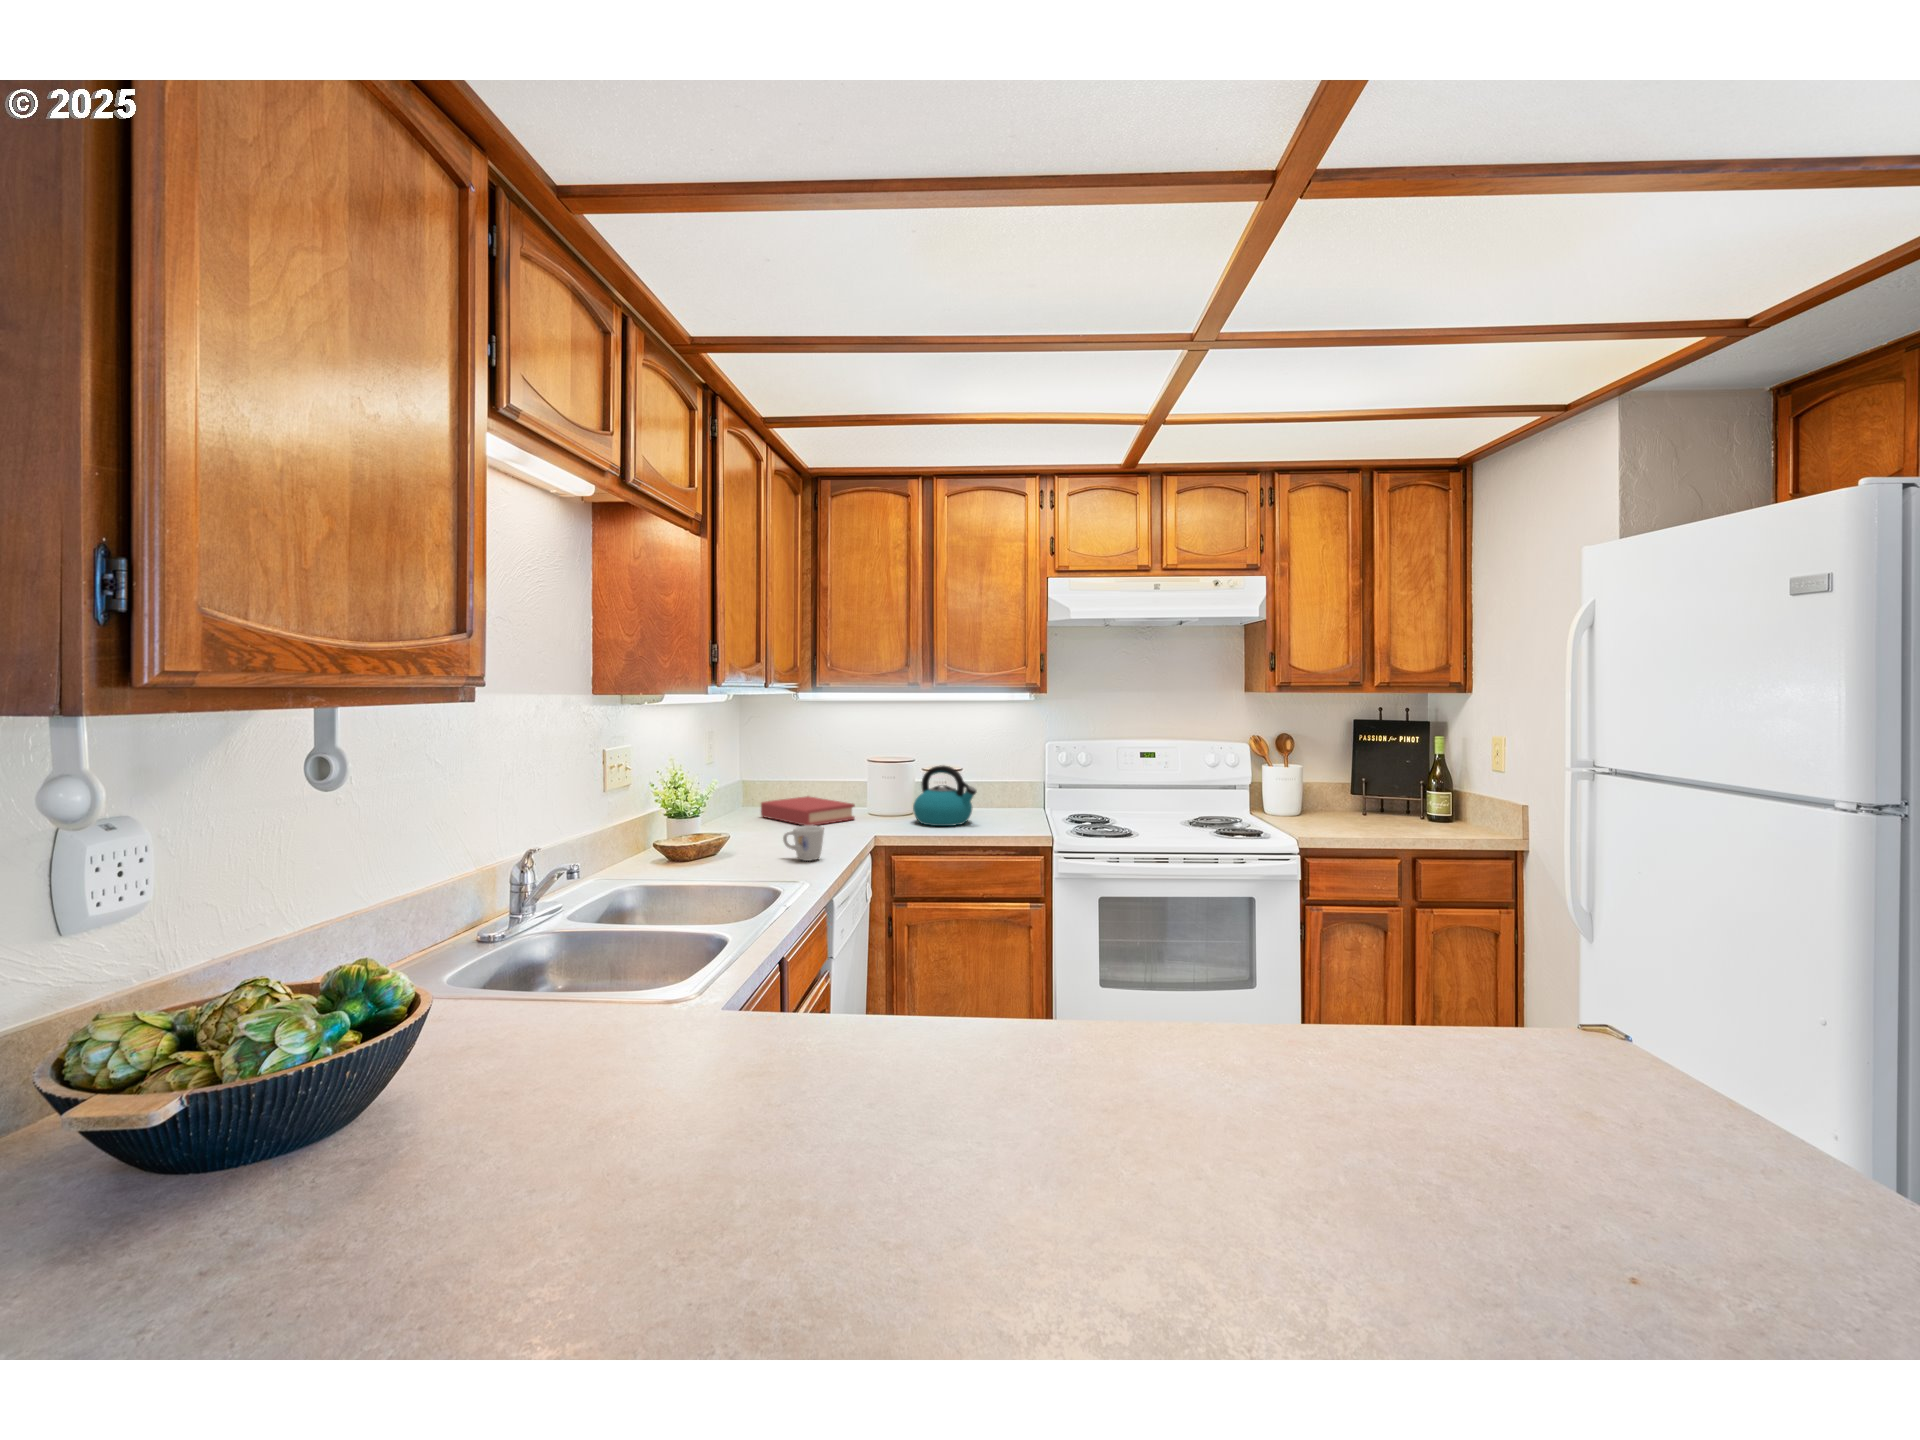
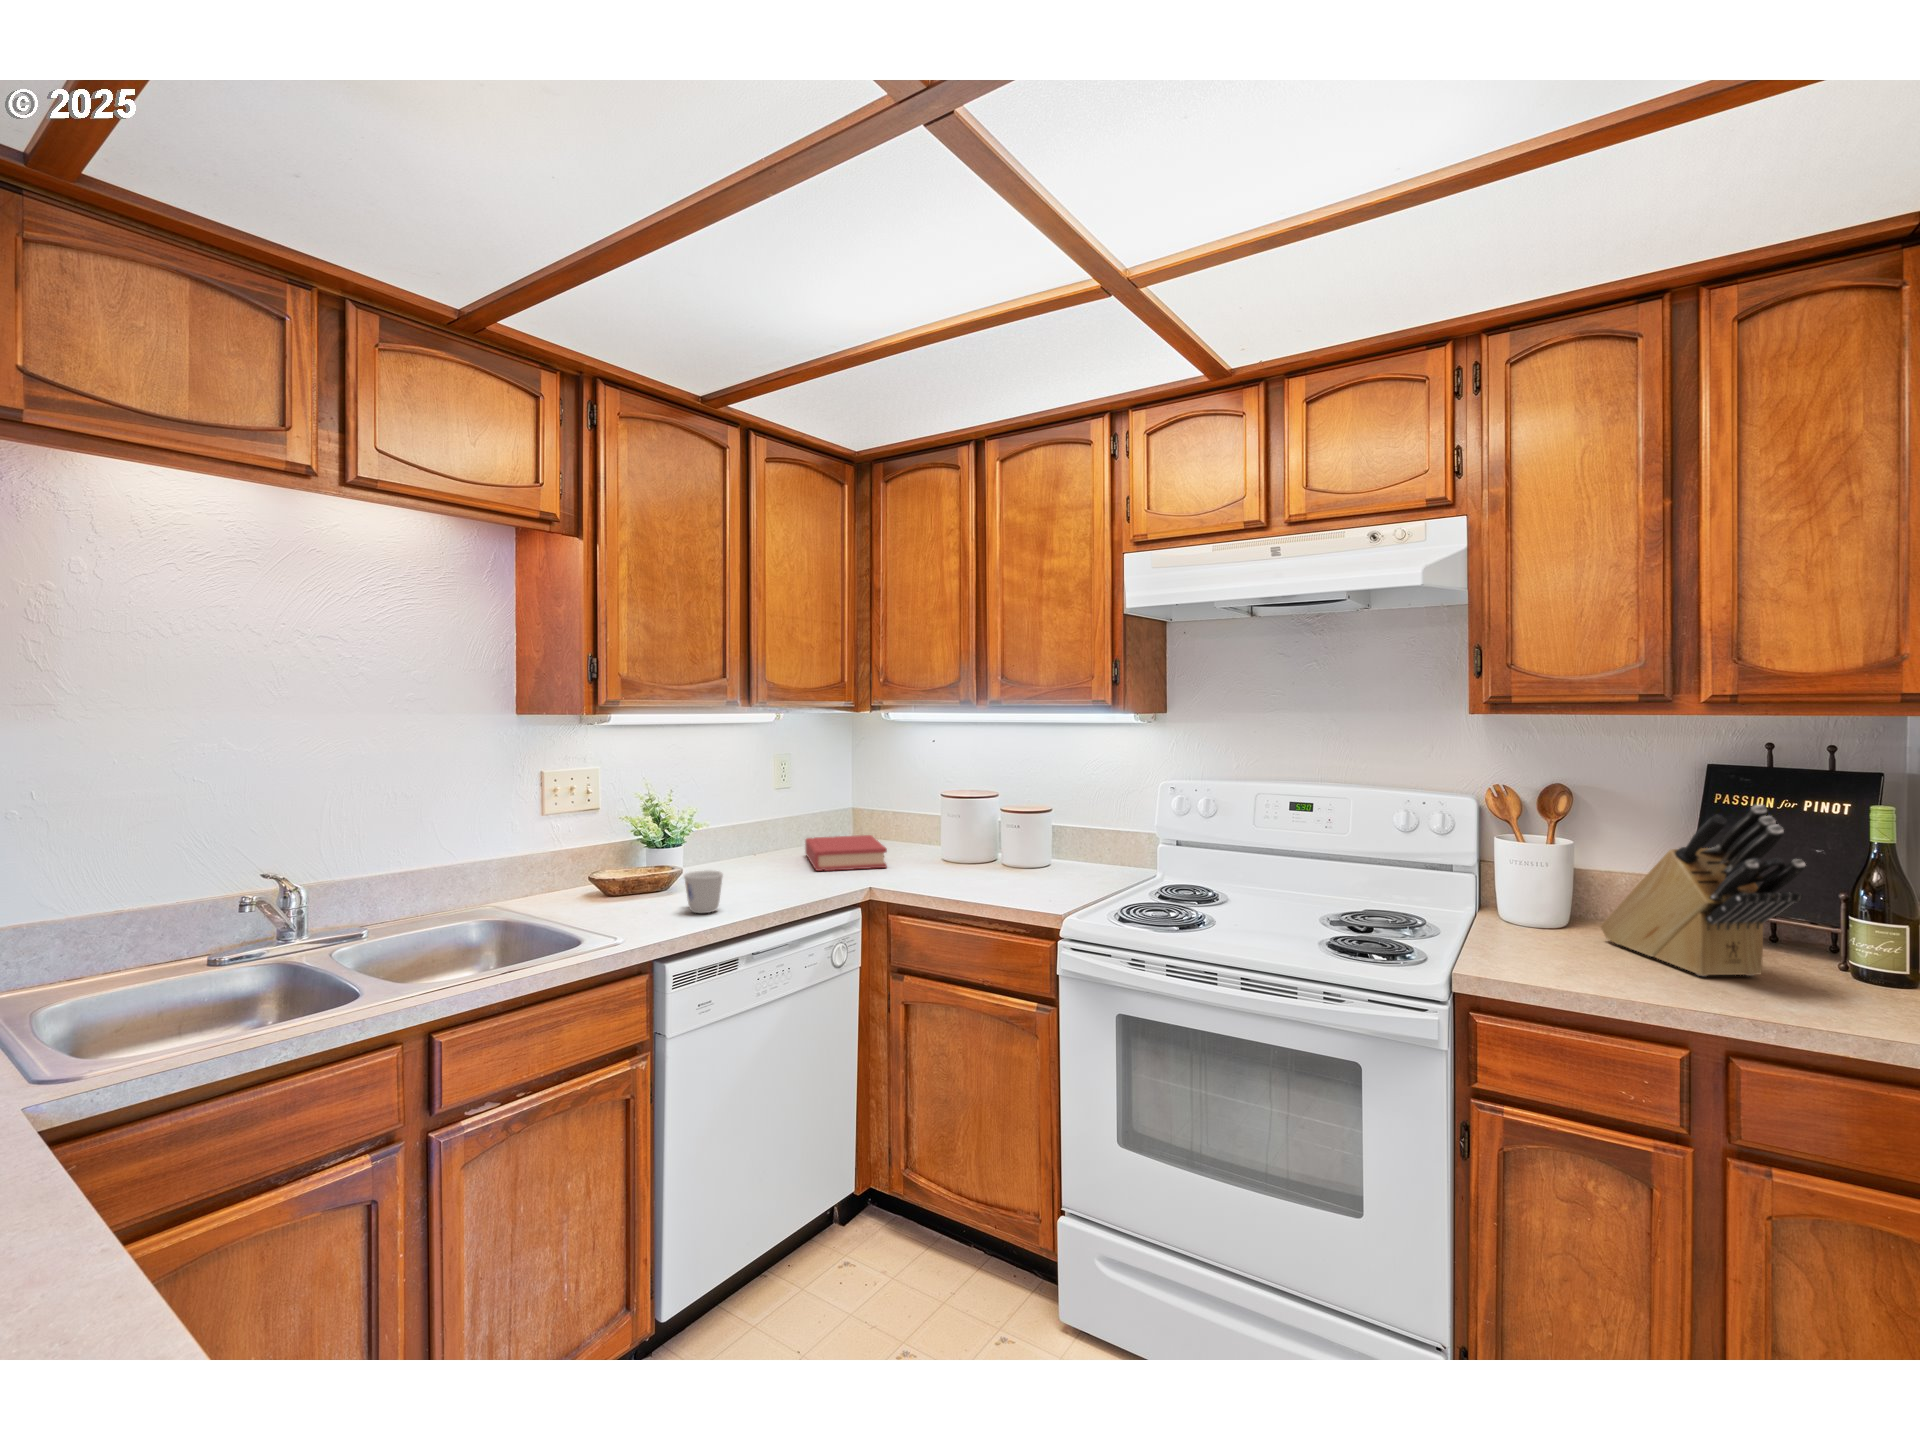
knife block: none [1322,739,1432,828] -> present [1601,805,1805,976]
kettle: present [913,765,976,826] -> none [934,807,1012,887]

